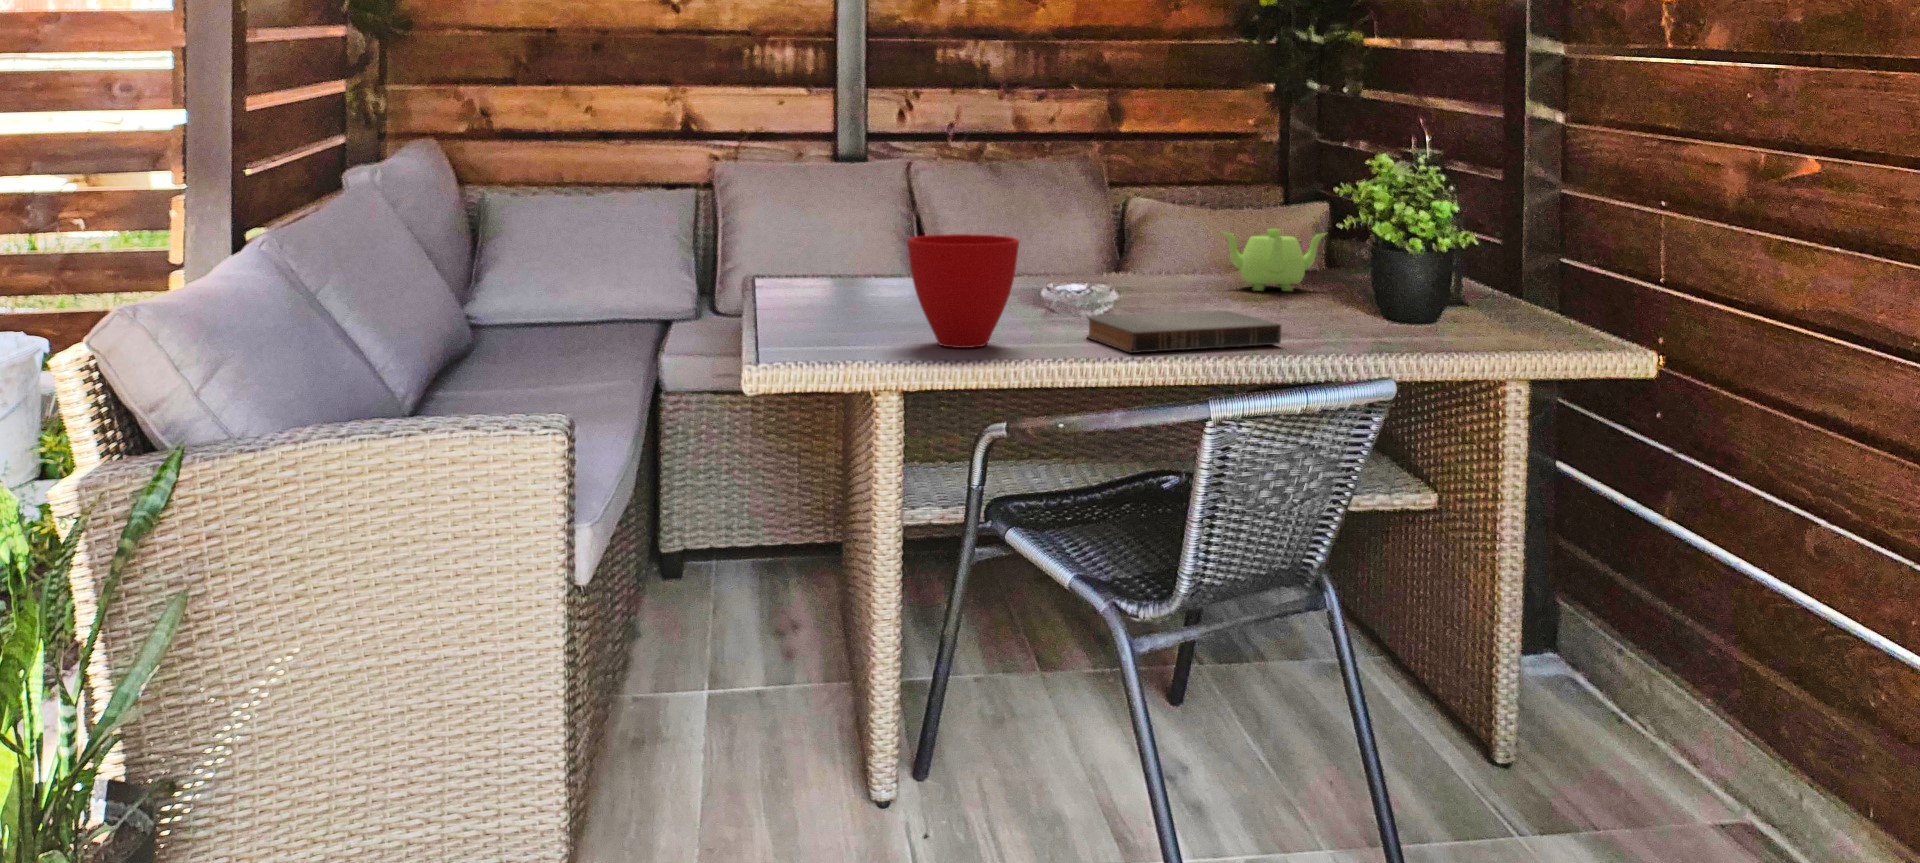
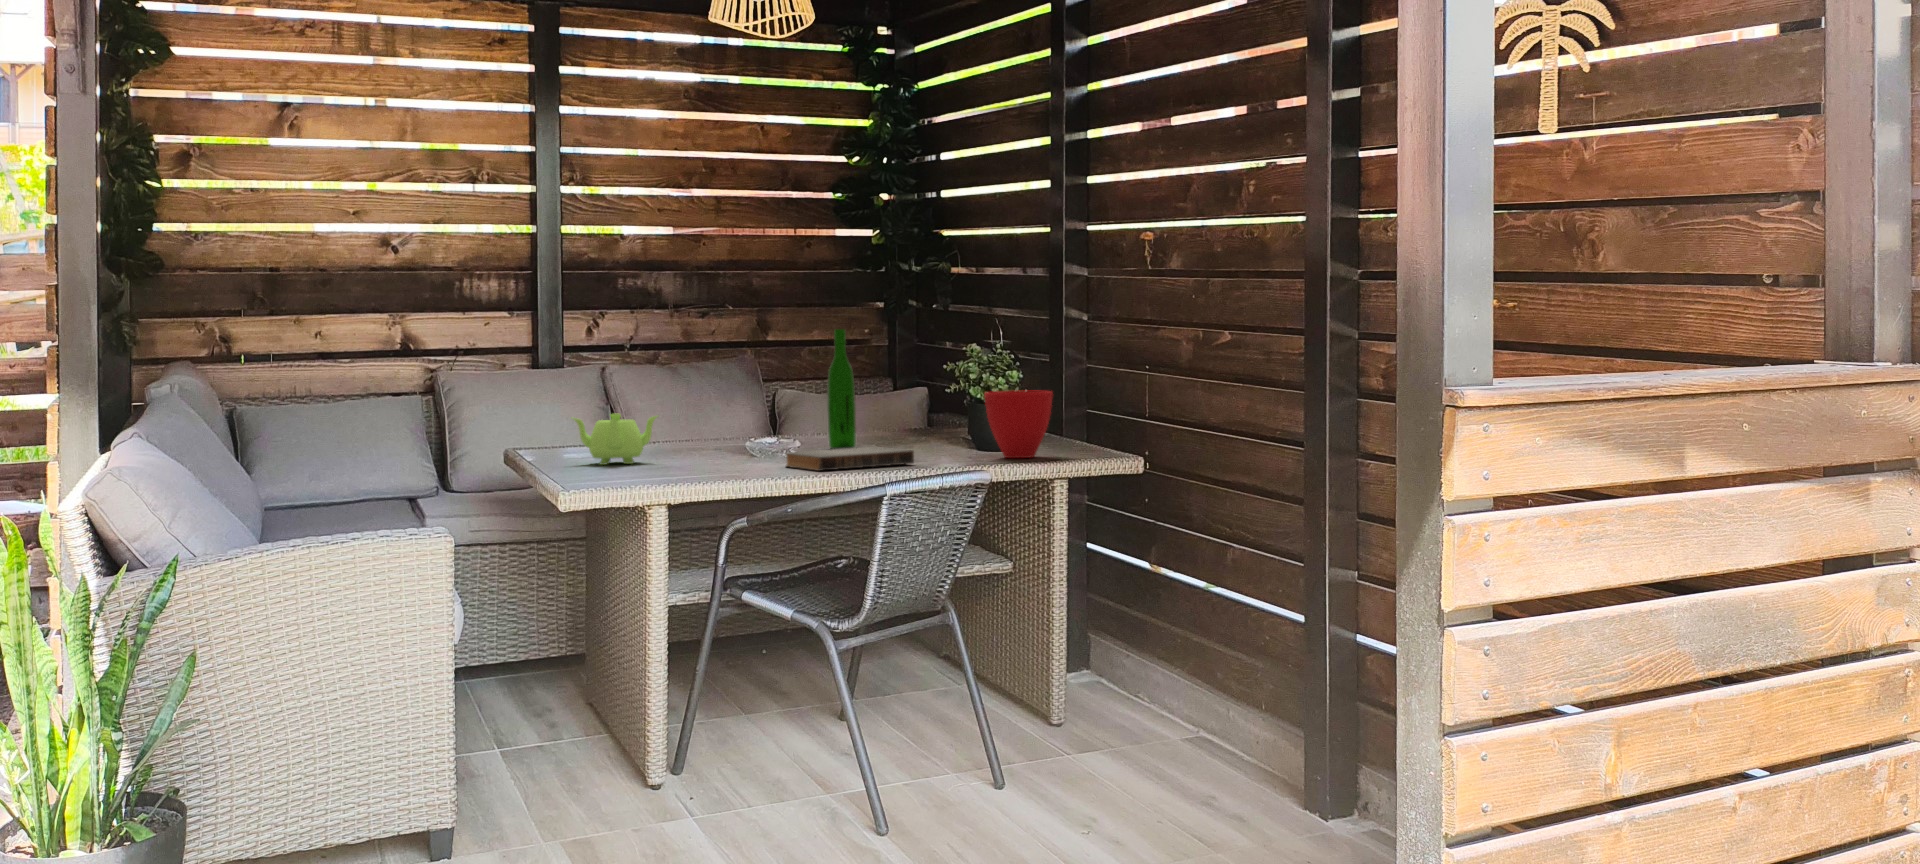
wine bottle: none [1167,127,1208,299] -> present [827,329,856,449]
teapot: present [1223,229,1325,291] -> present [573,414,657,465]
cup: present [908,234,1019,348] -> present [984,390,1053,458]

